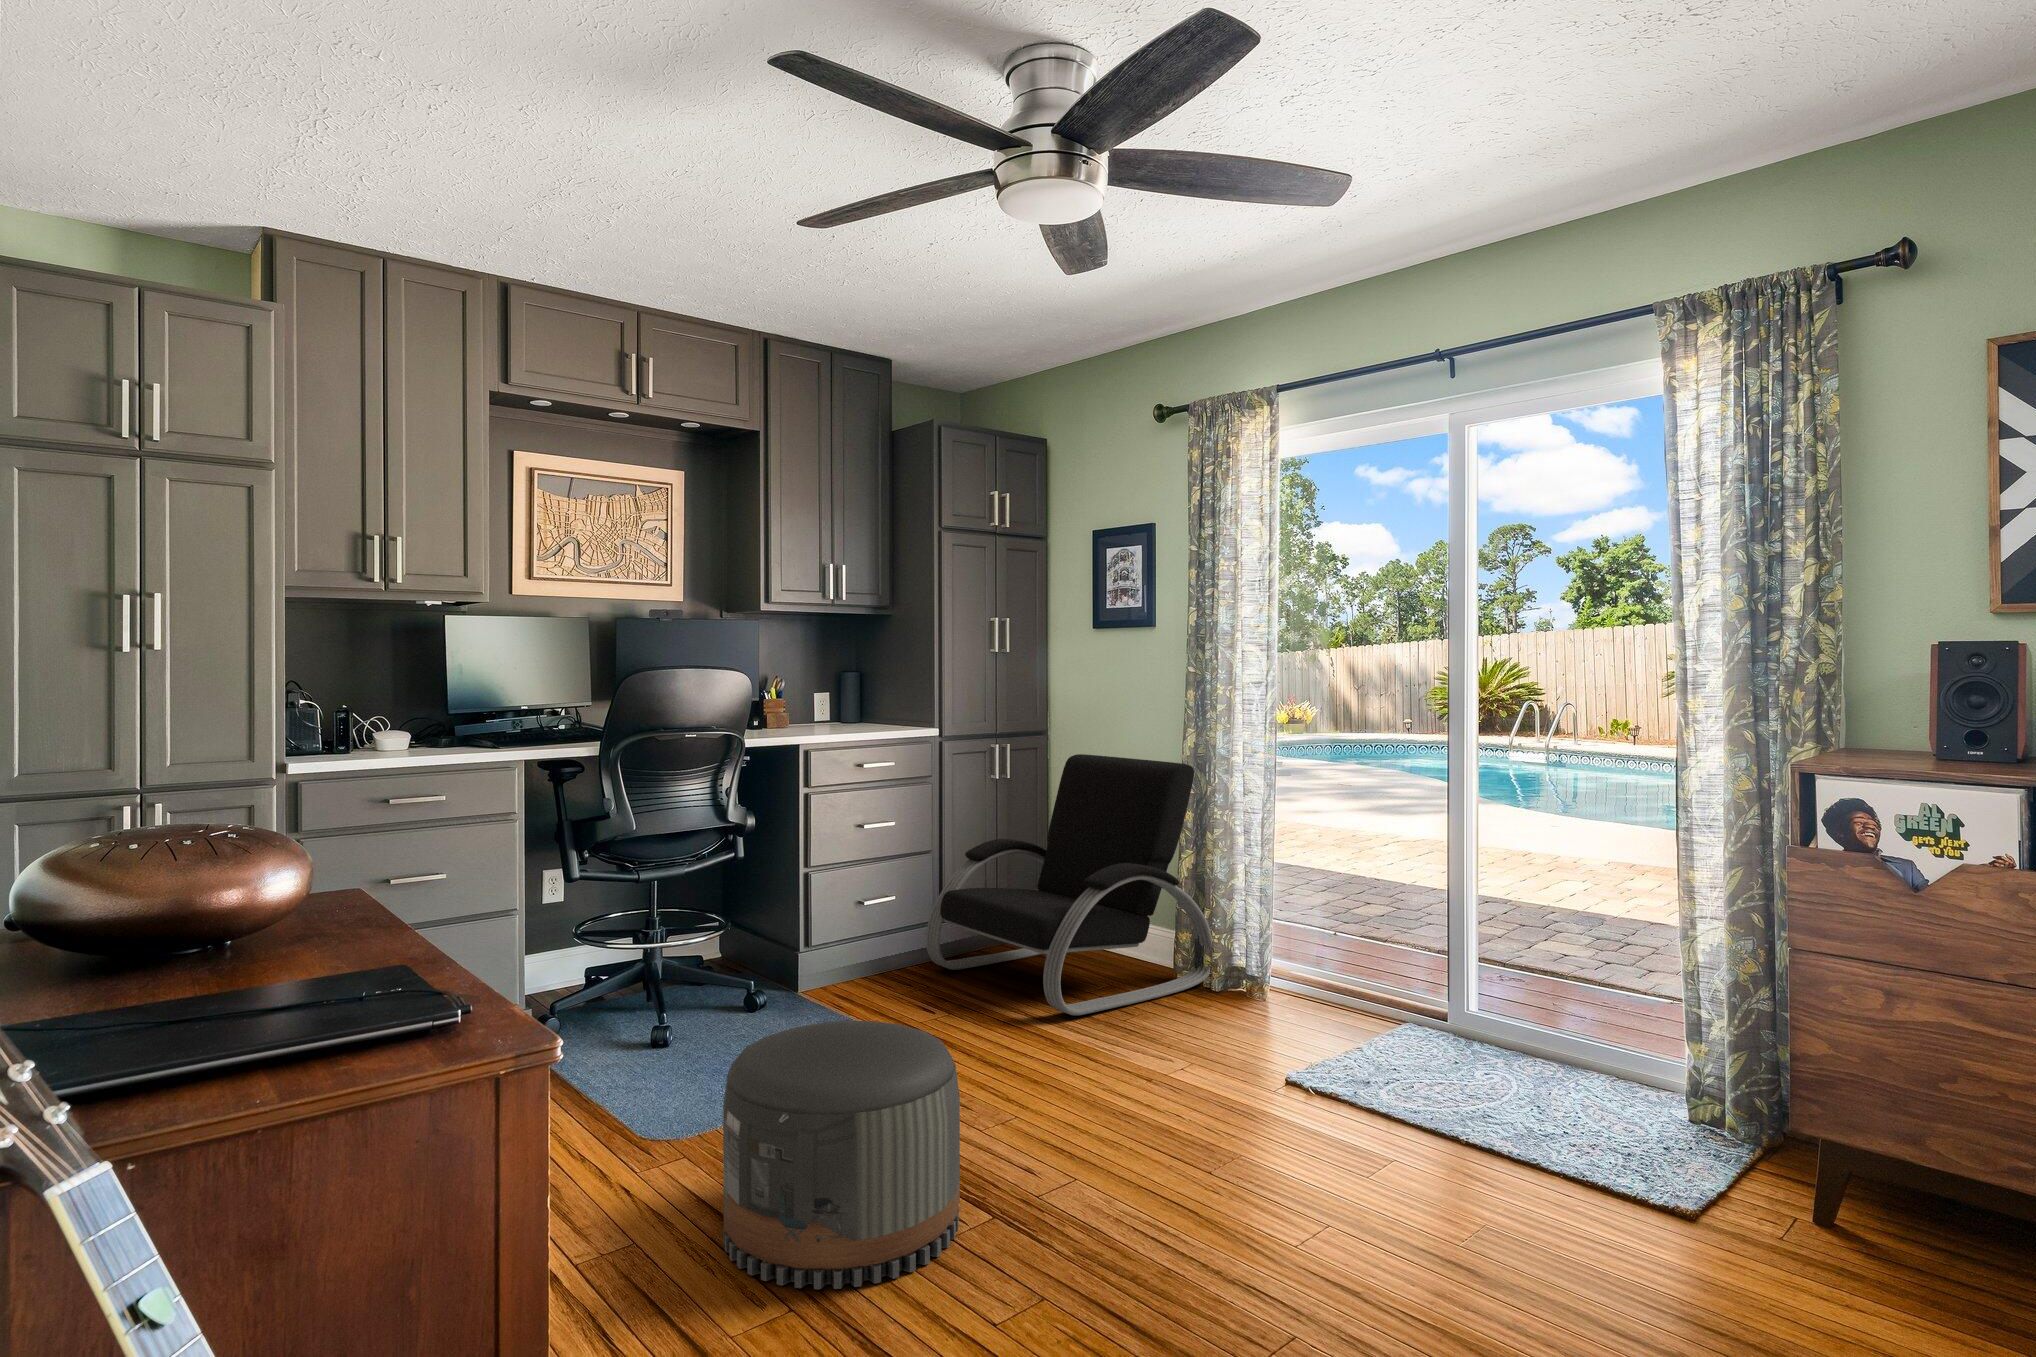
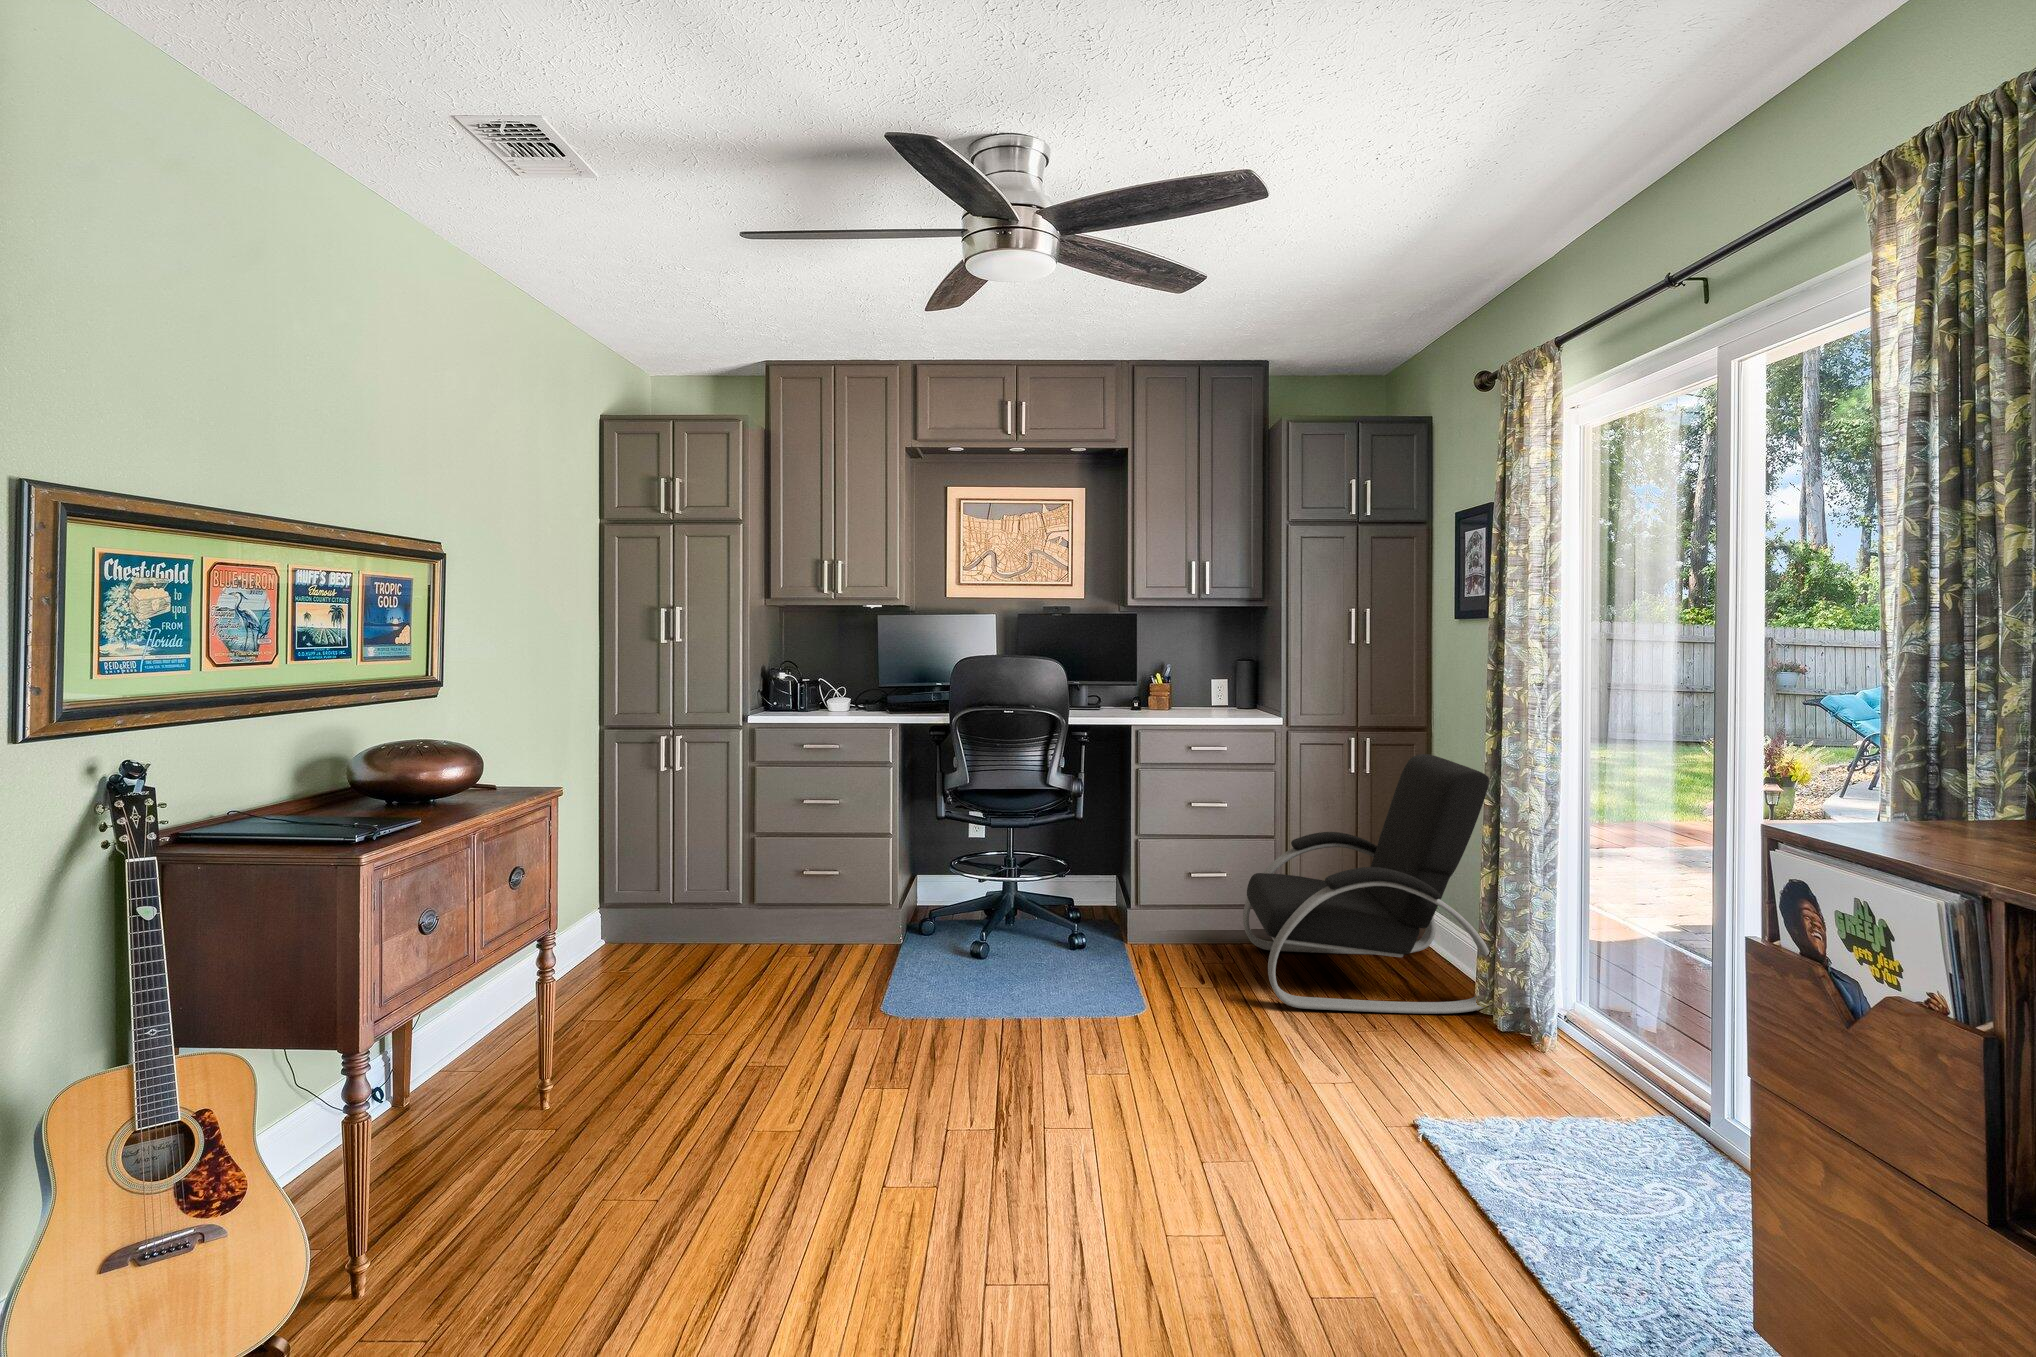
pouf: present [723,1021,960,1289] -> none [792,936,972,1126]

